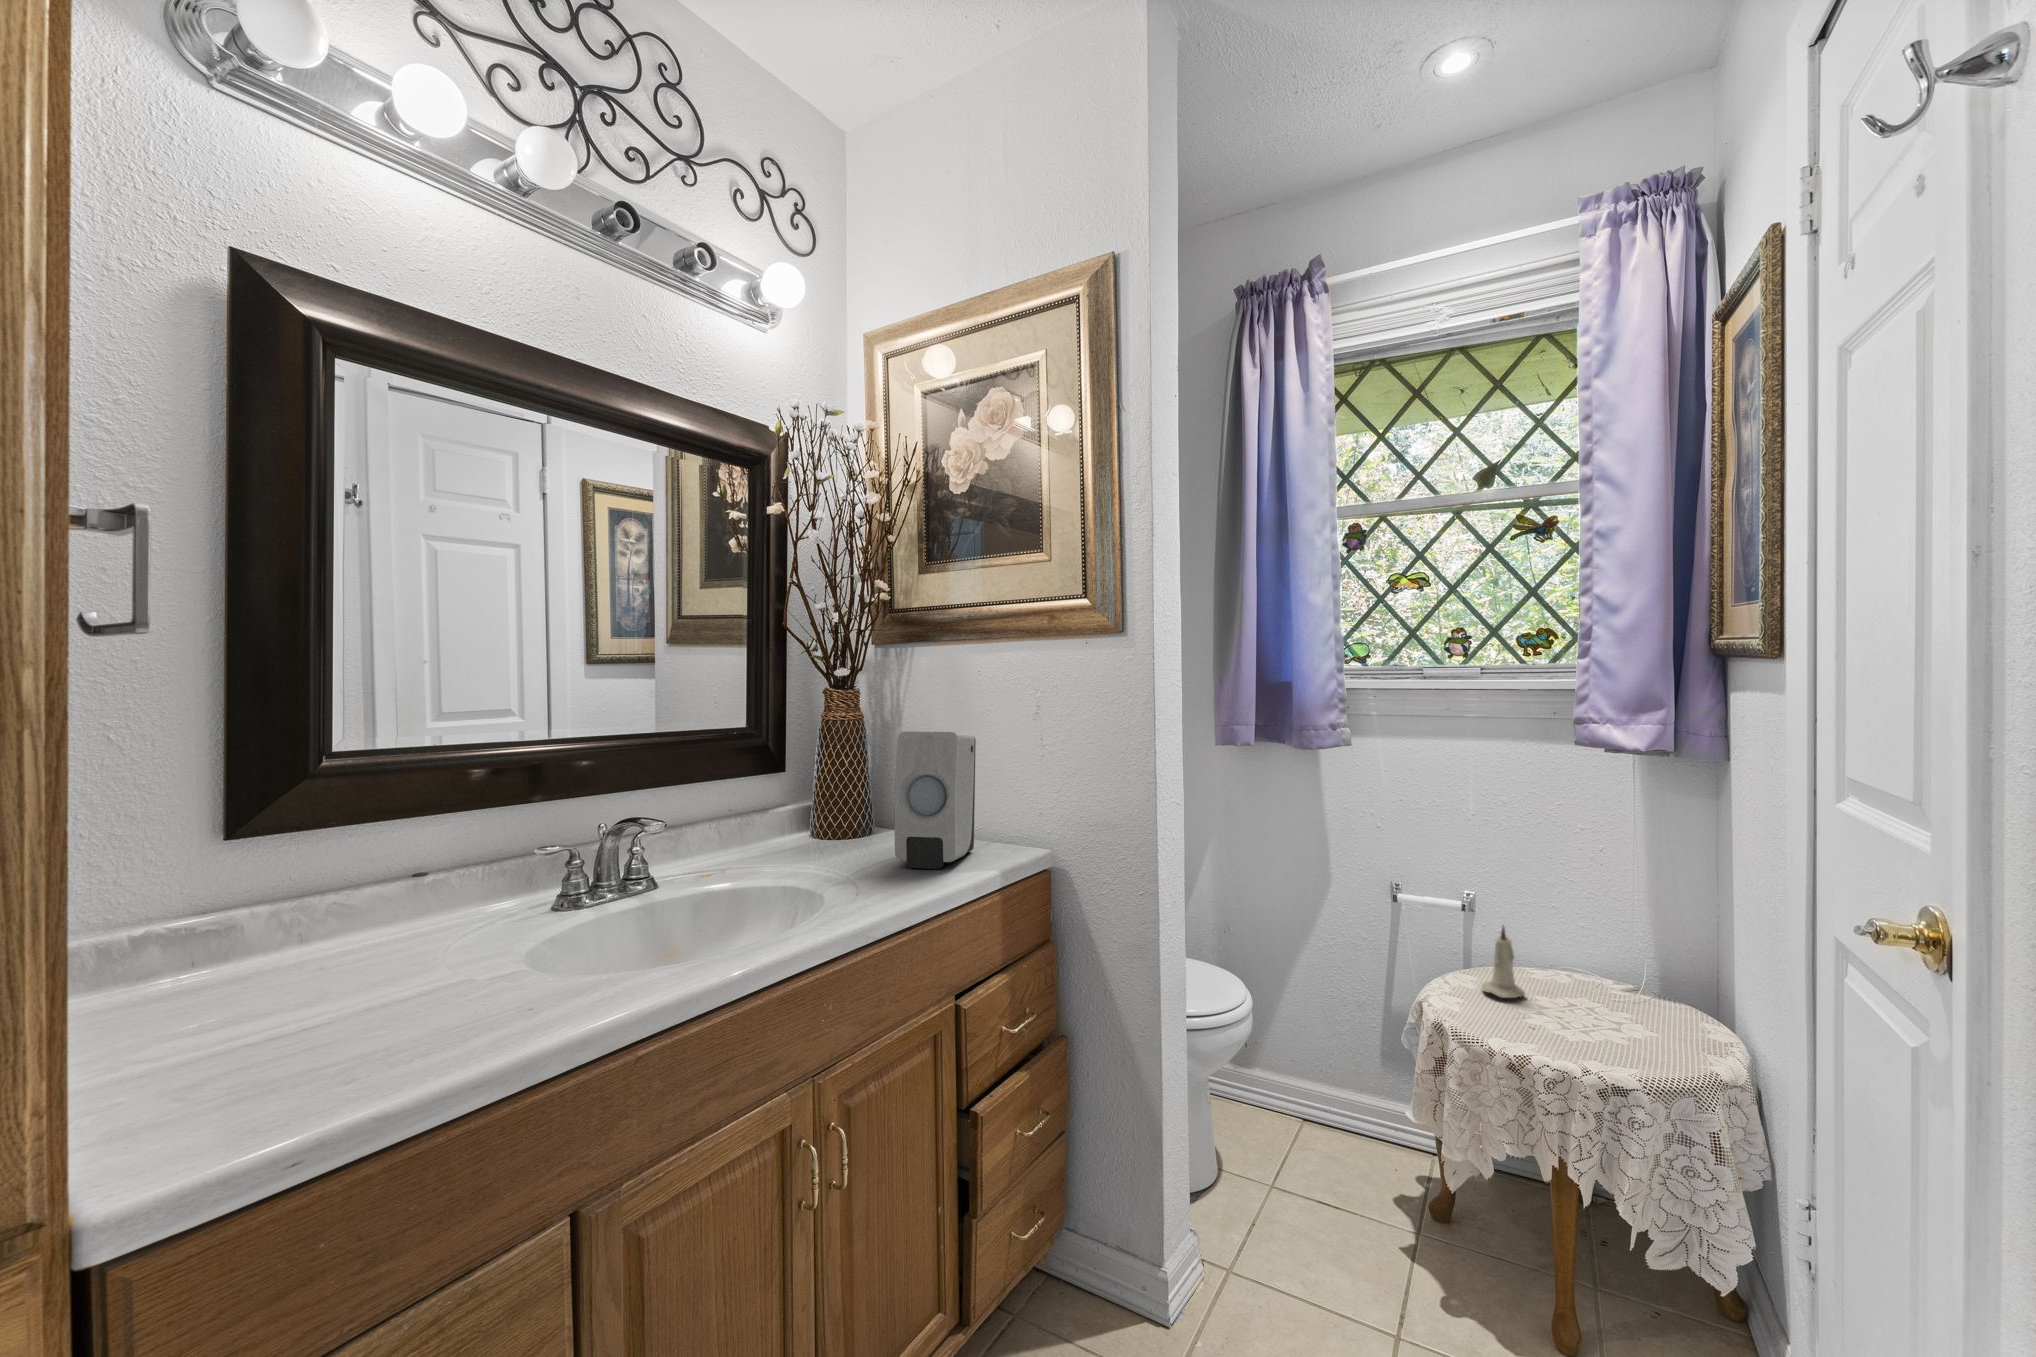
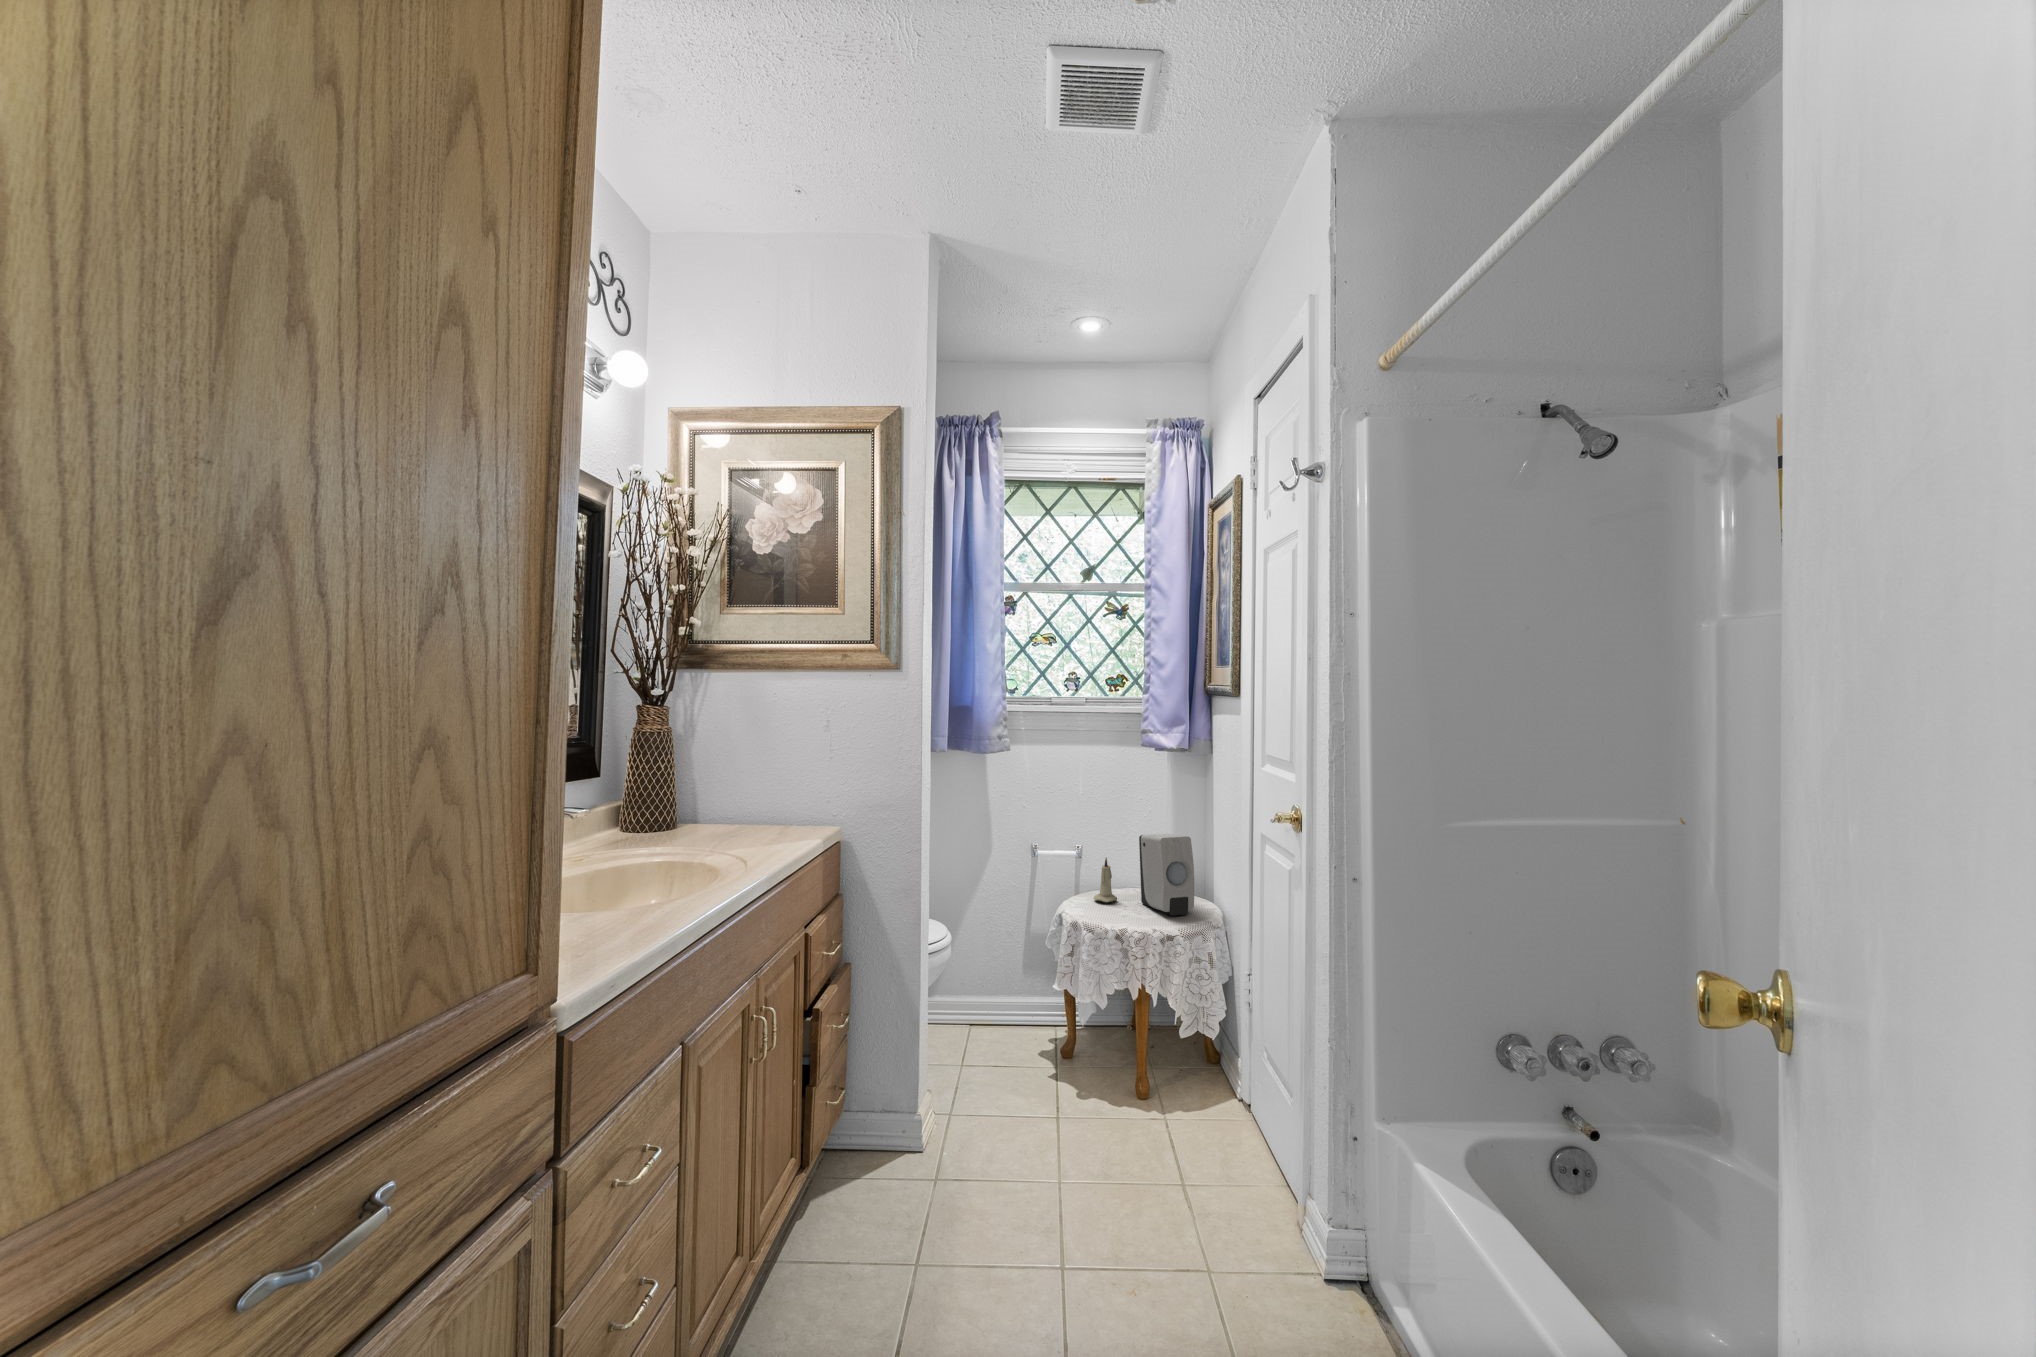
soap dispenser: present [894,732,976,869] -> present [1139,834,1194,916]

